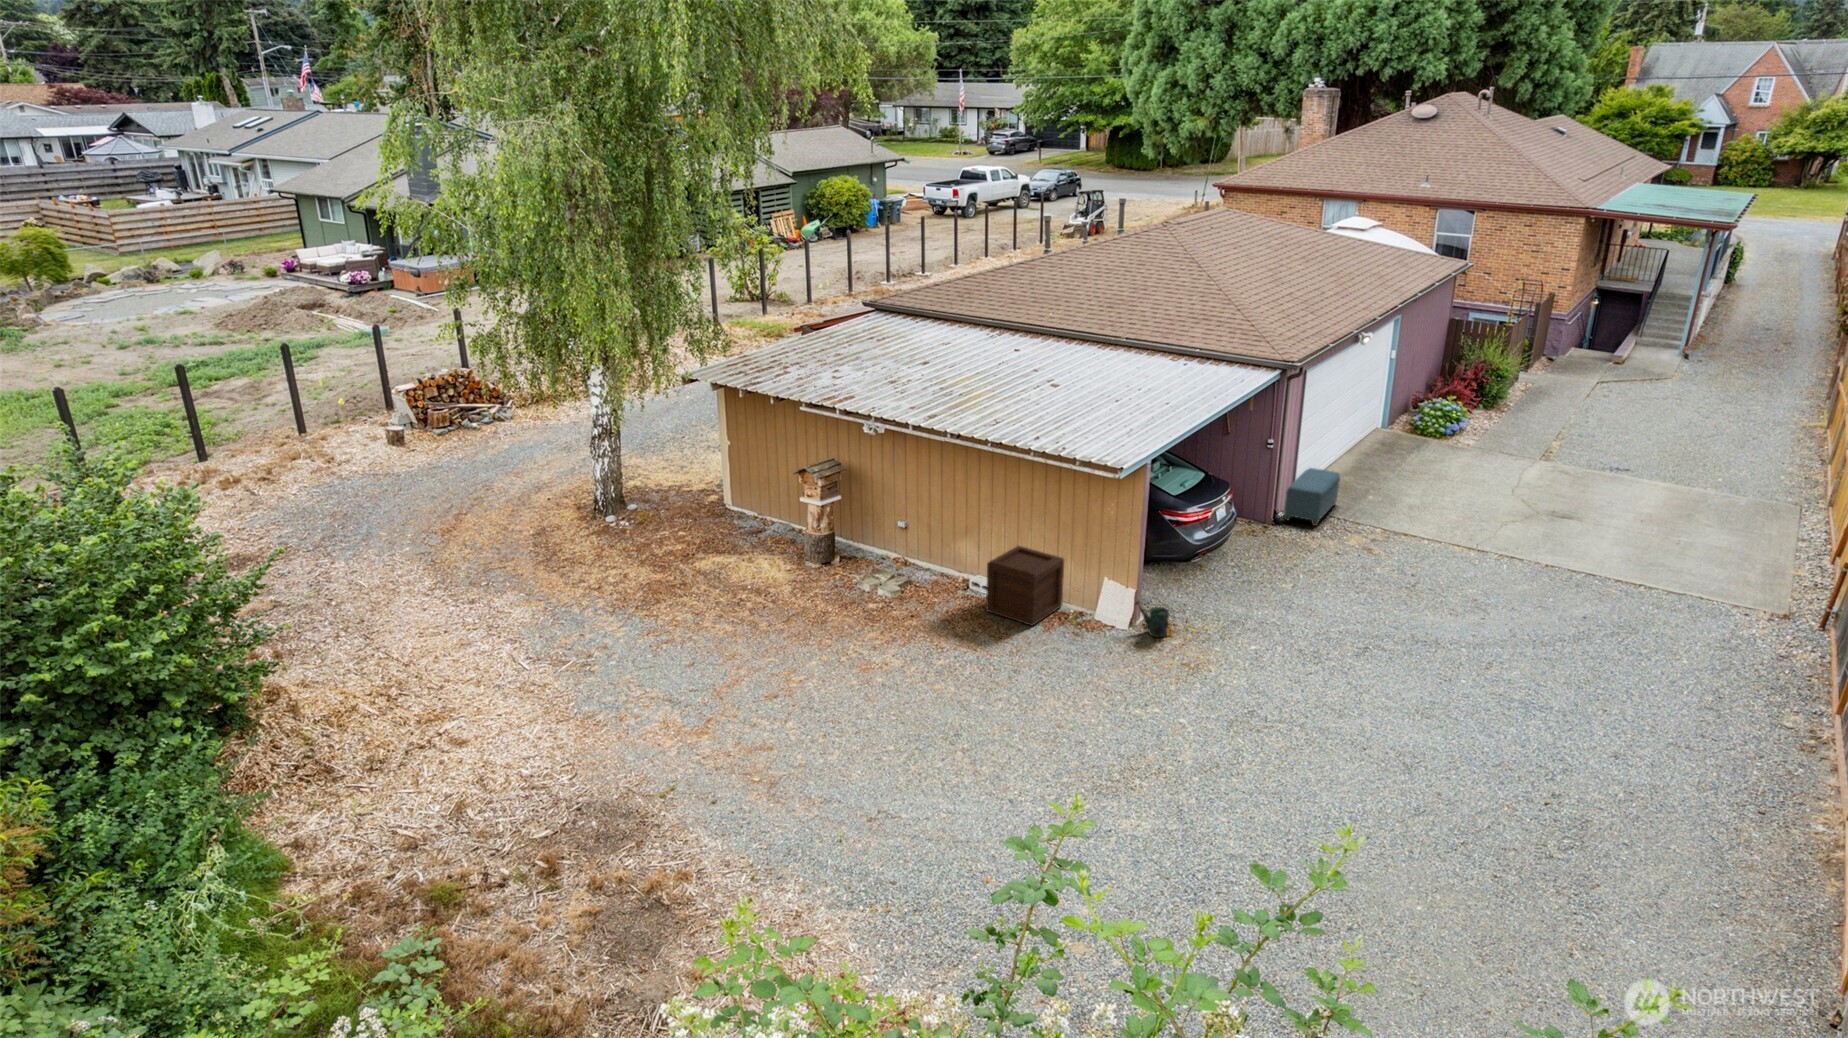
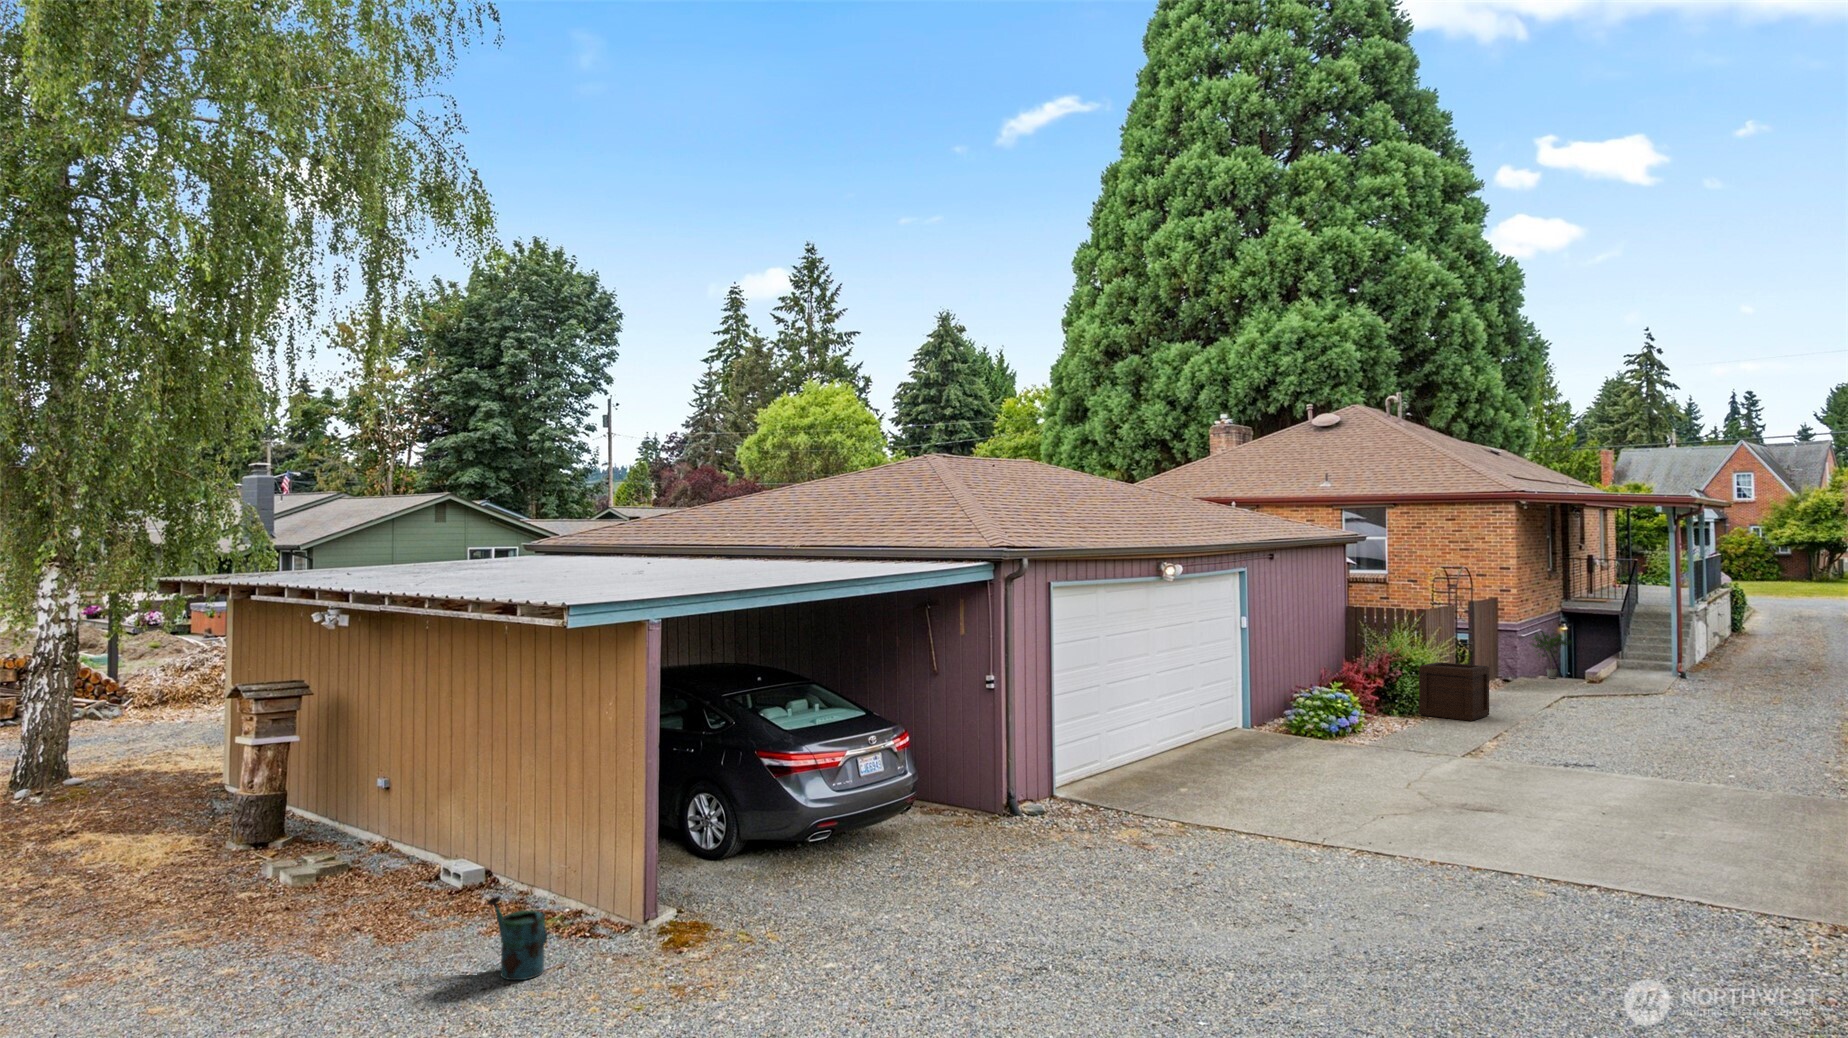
potted plant: none [1570,320,1602,356] -> present [1532,633,1569,678]
bench: present [1284,468,1340,526] -> none [990,736,1101,821]
wooden crate: present [986,546,1064,626] -> present [1419,662,1489,721]

